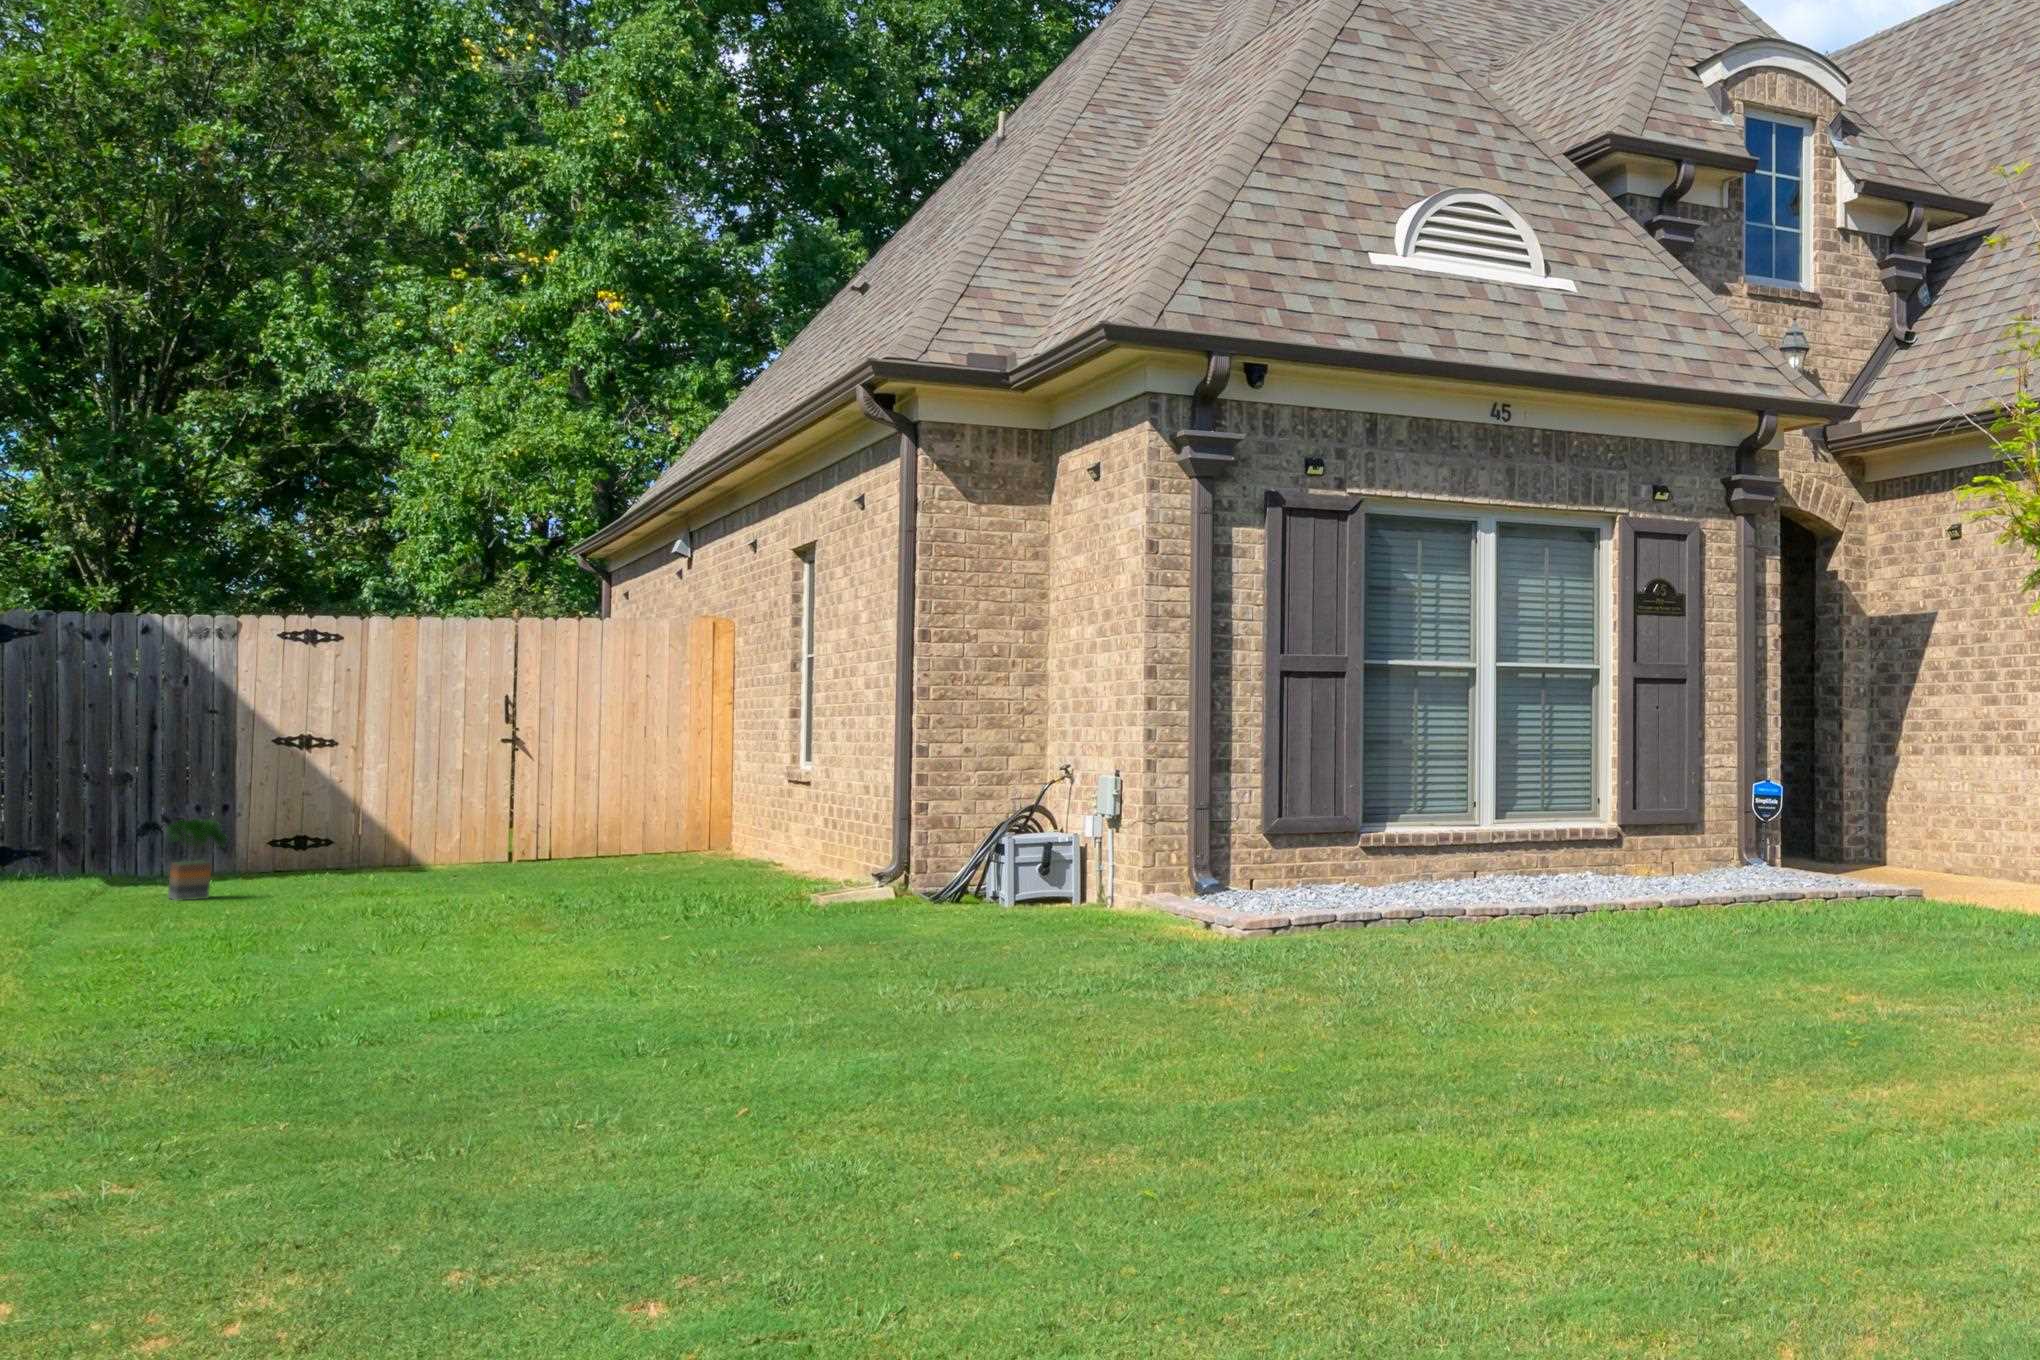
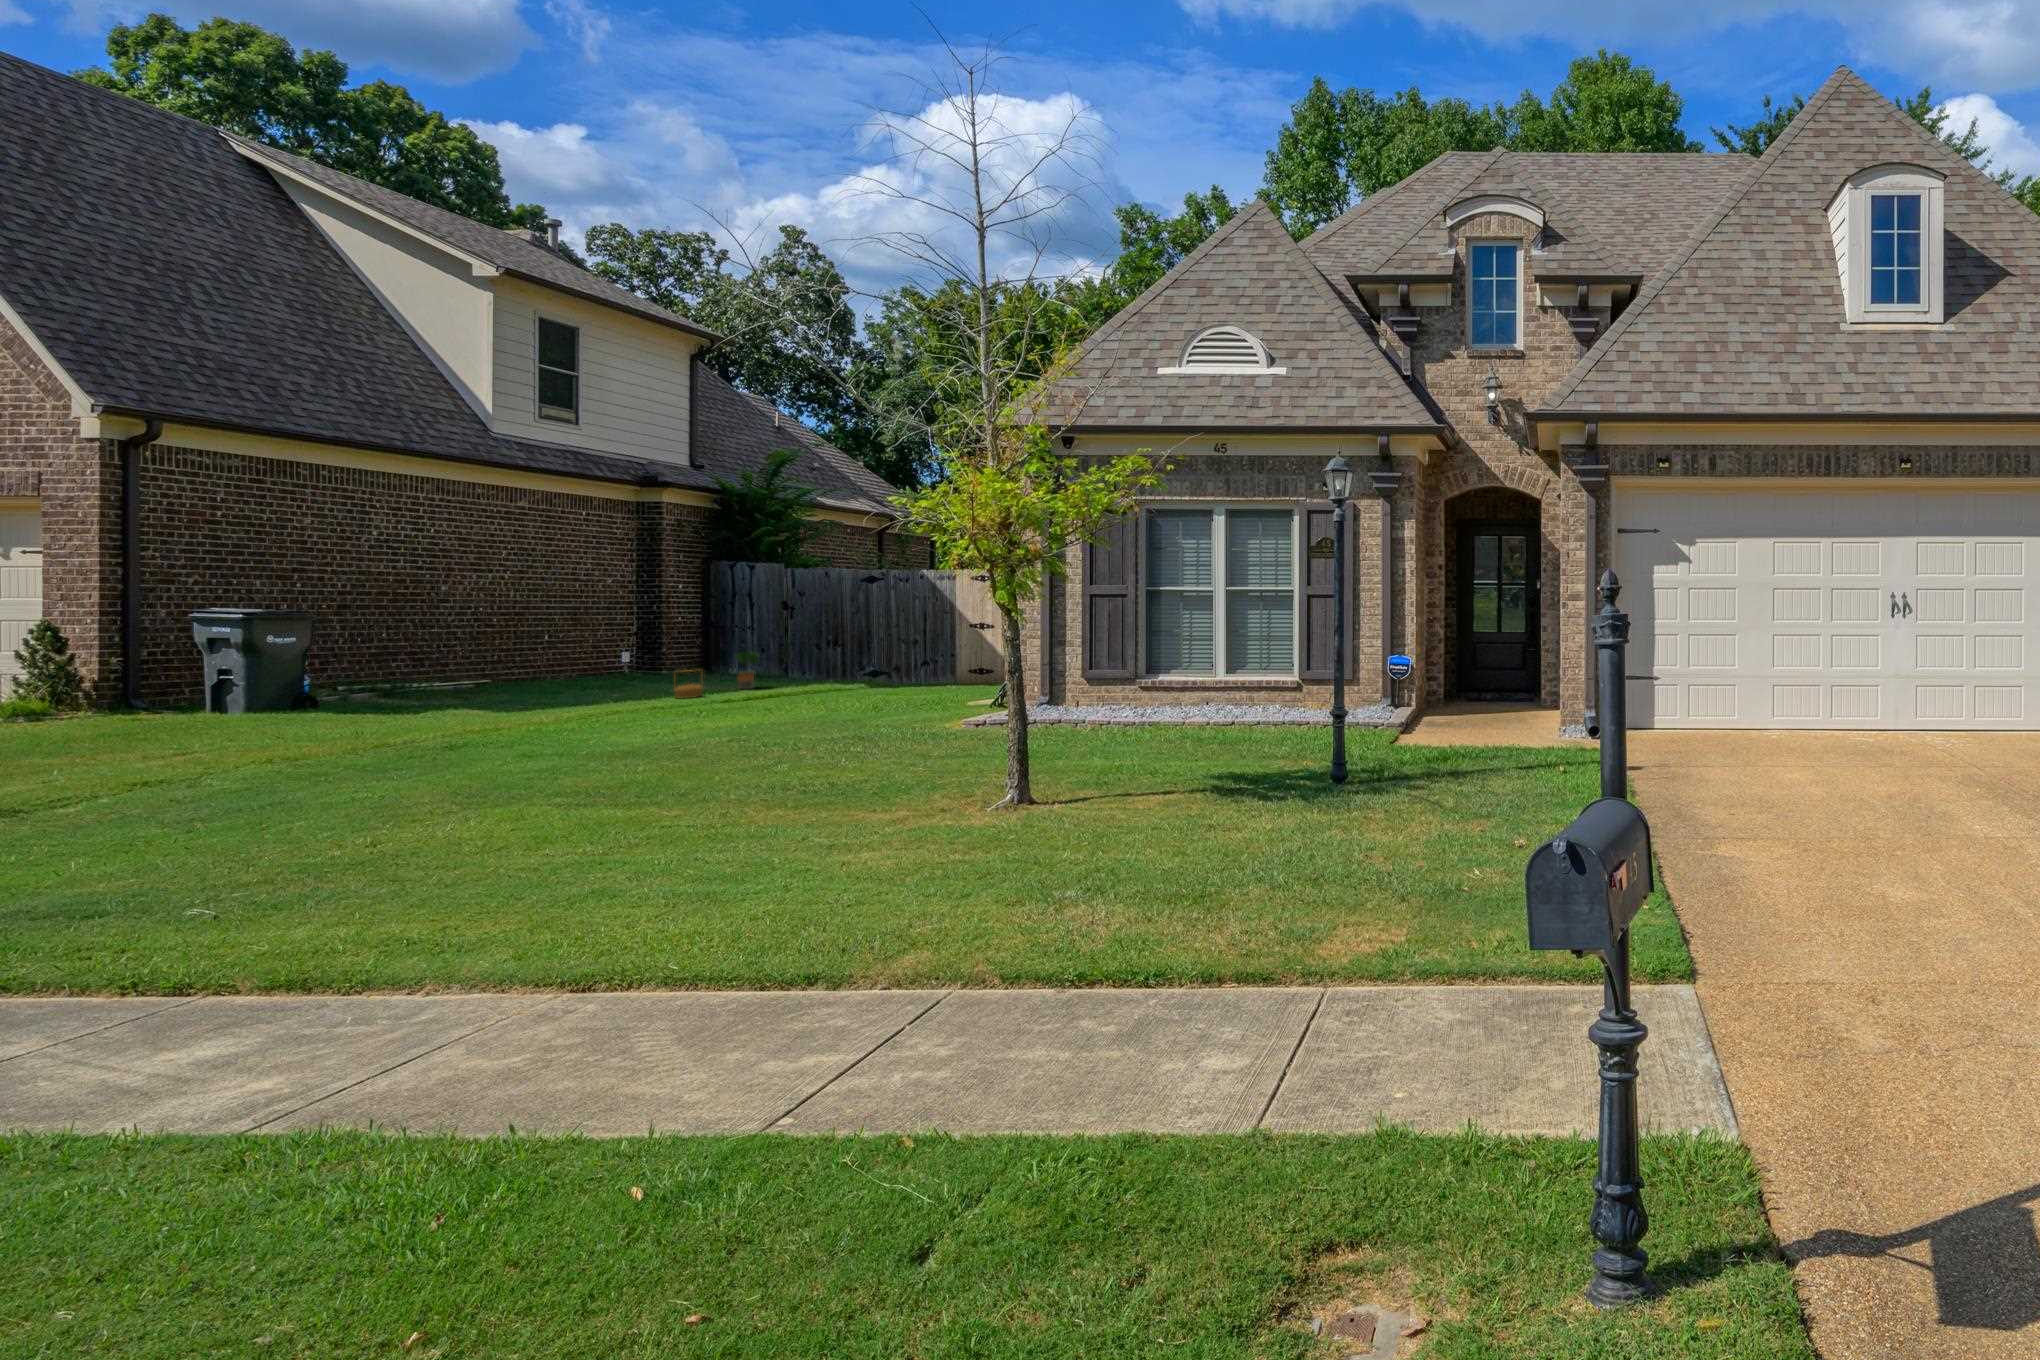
basket: none [74,853,146,917] -> present [674,683,702,698]

